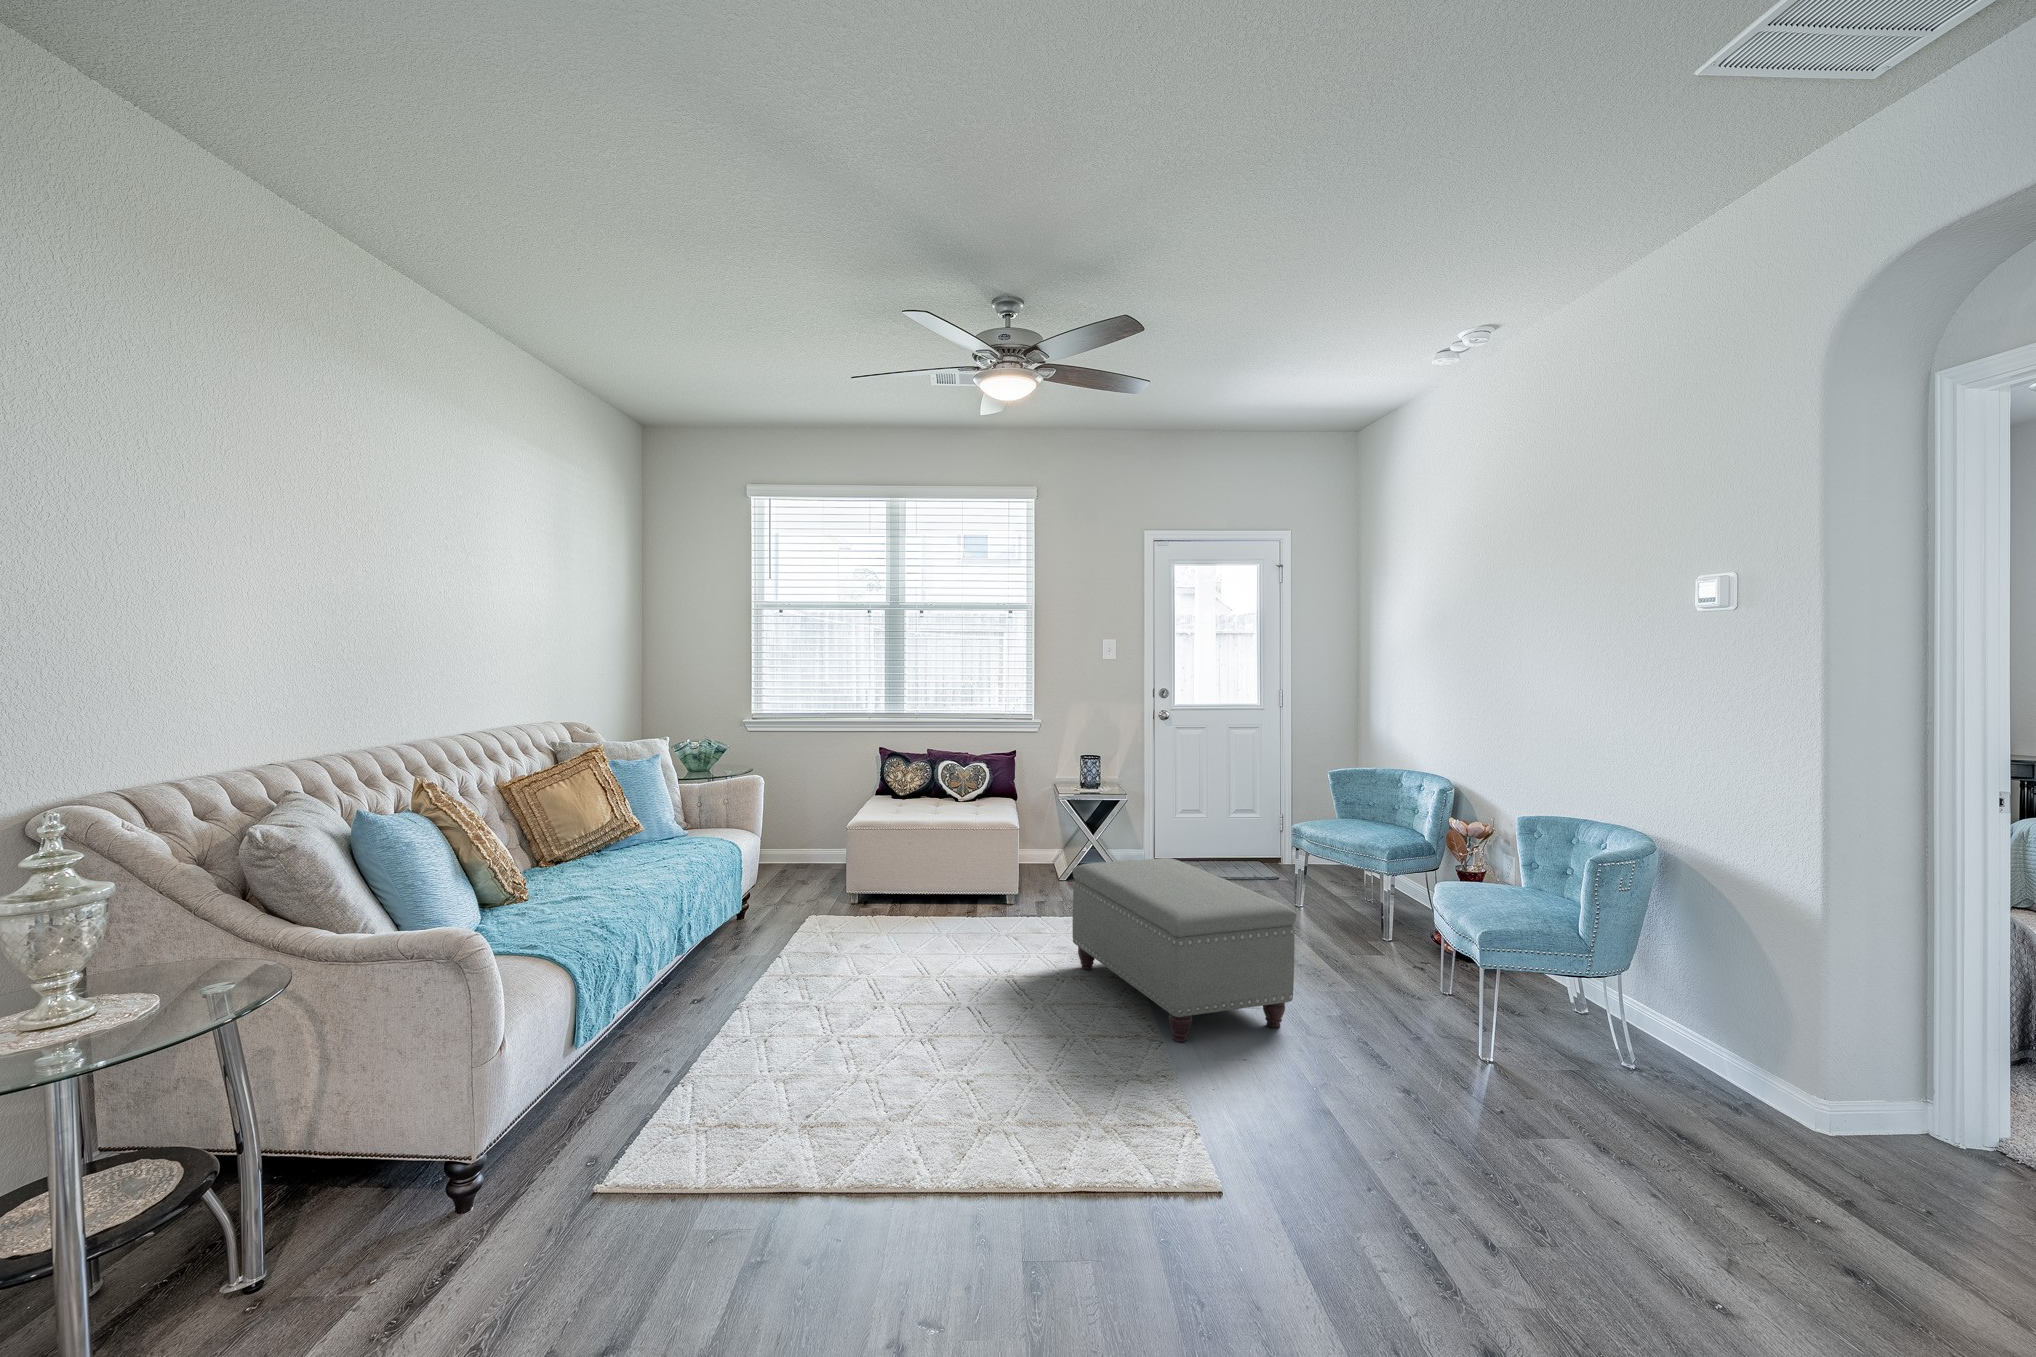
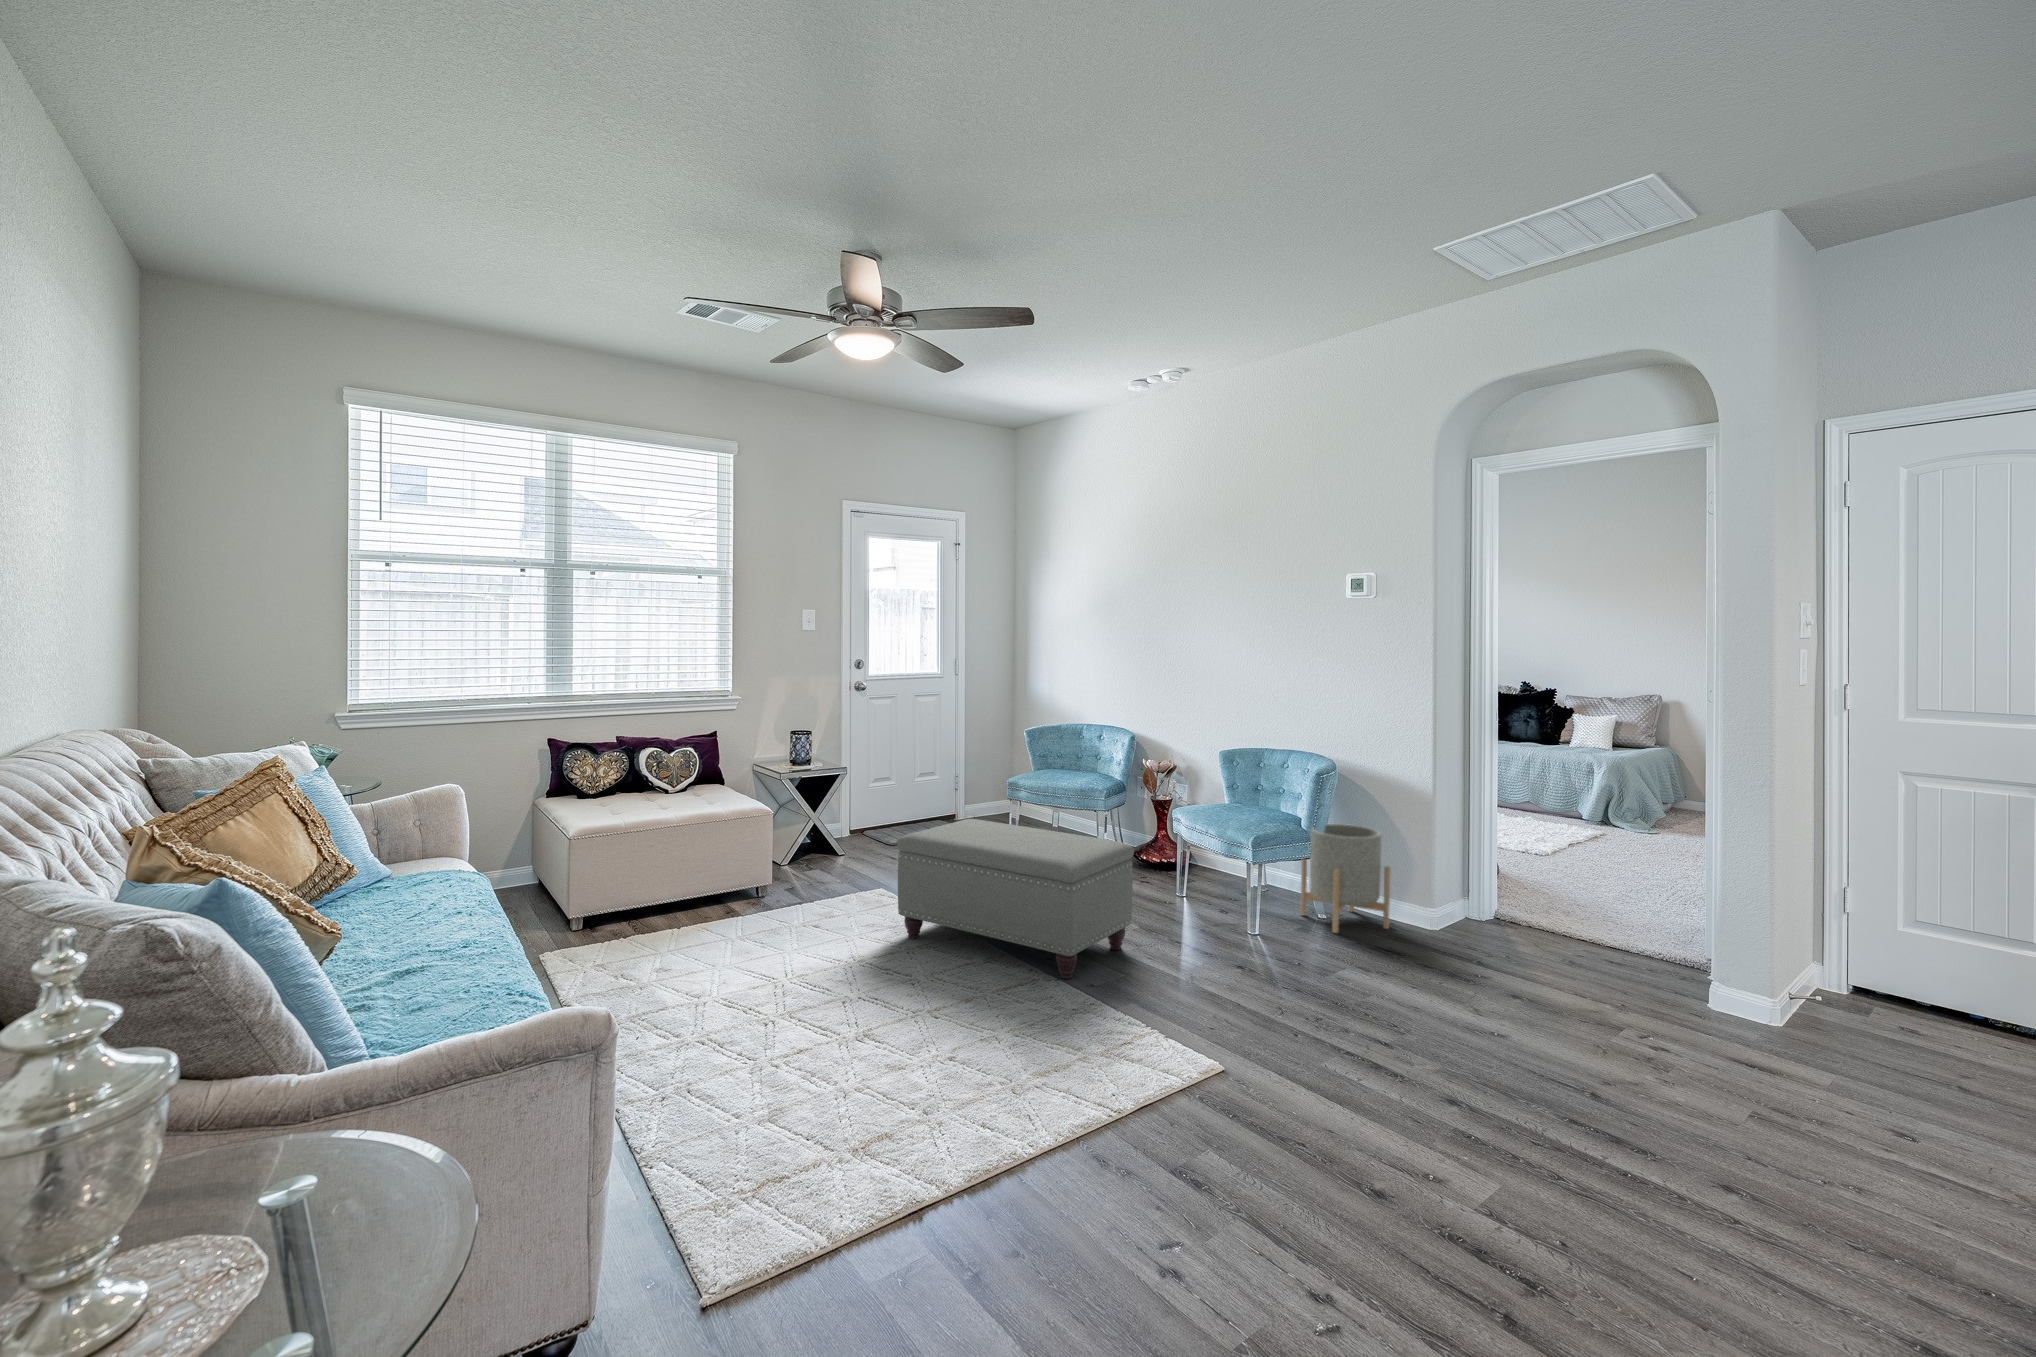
planter: none [1576,928,1701,1093] -> present [1300,824,1390,933]

